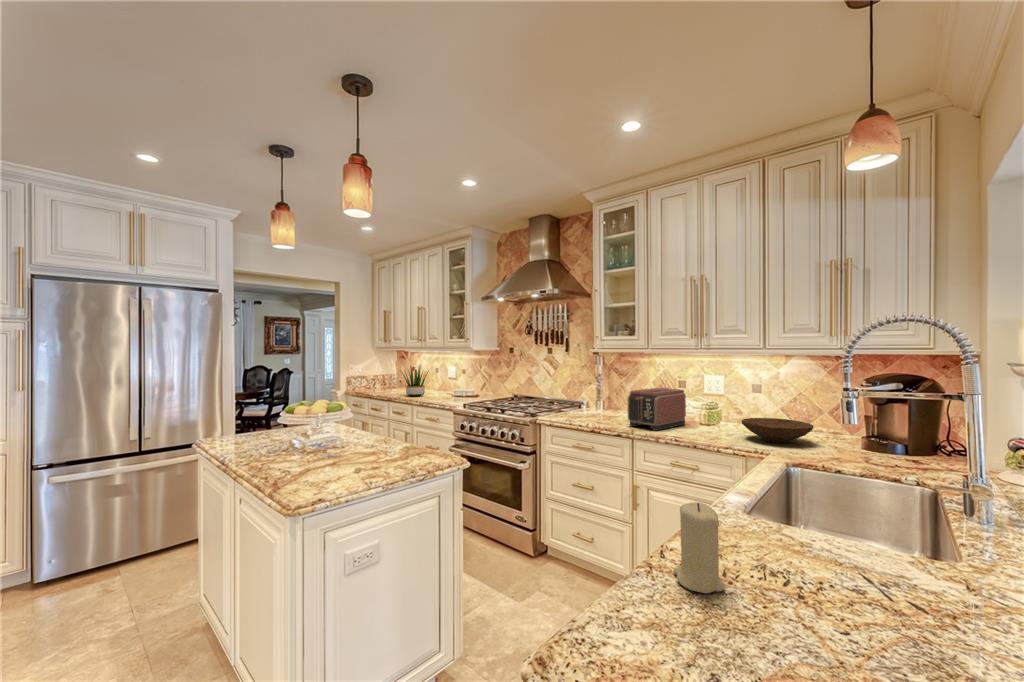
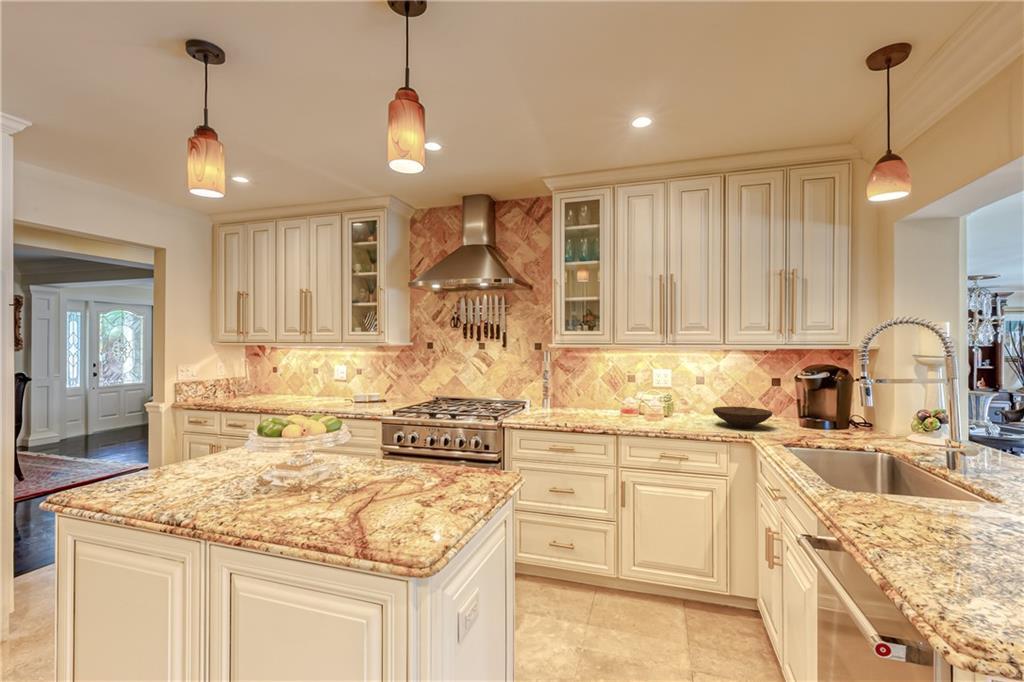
potted plant: present [402,366,428,397] -> none [286,363,323,404]
toaster: present [627,388,686,431] -> none [608,383,651,425]
candle: present [673,502,725,593] -> none [919,486,976,561]

